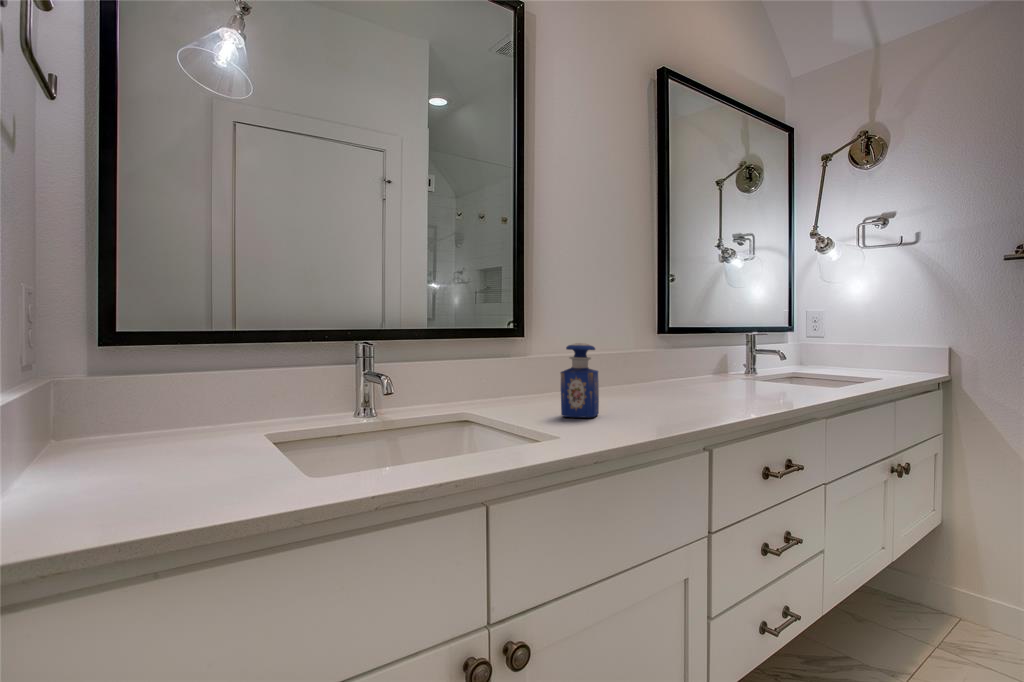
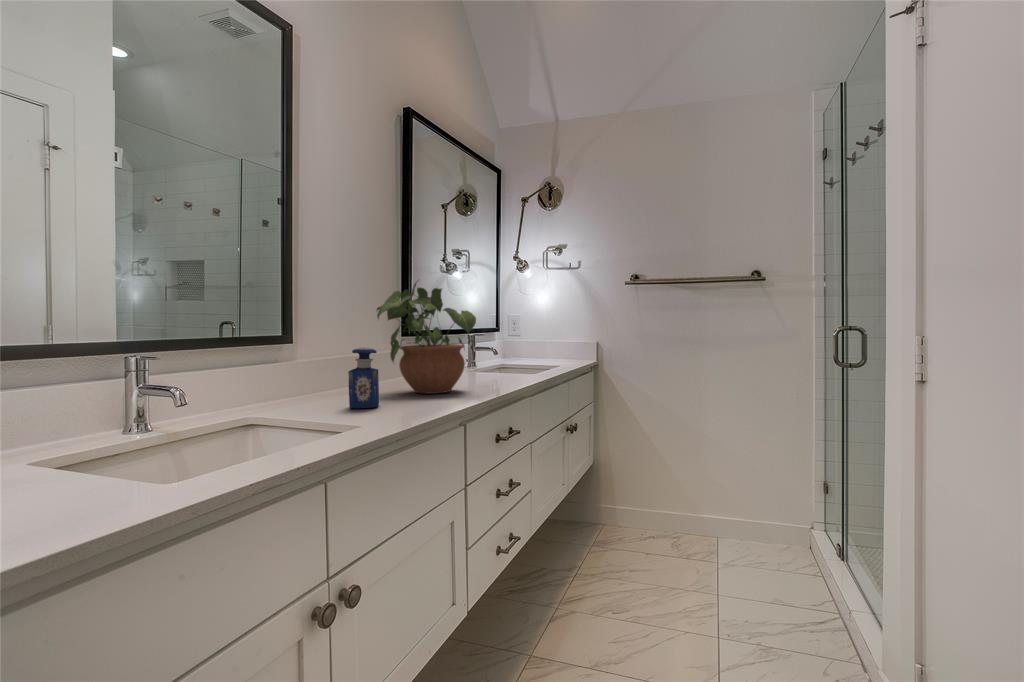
potted plant: none [608,261,735,405] -> present [377,281,476,394]

